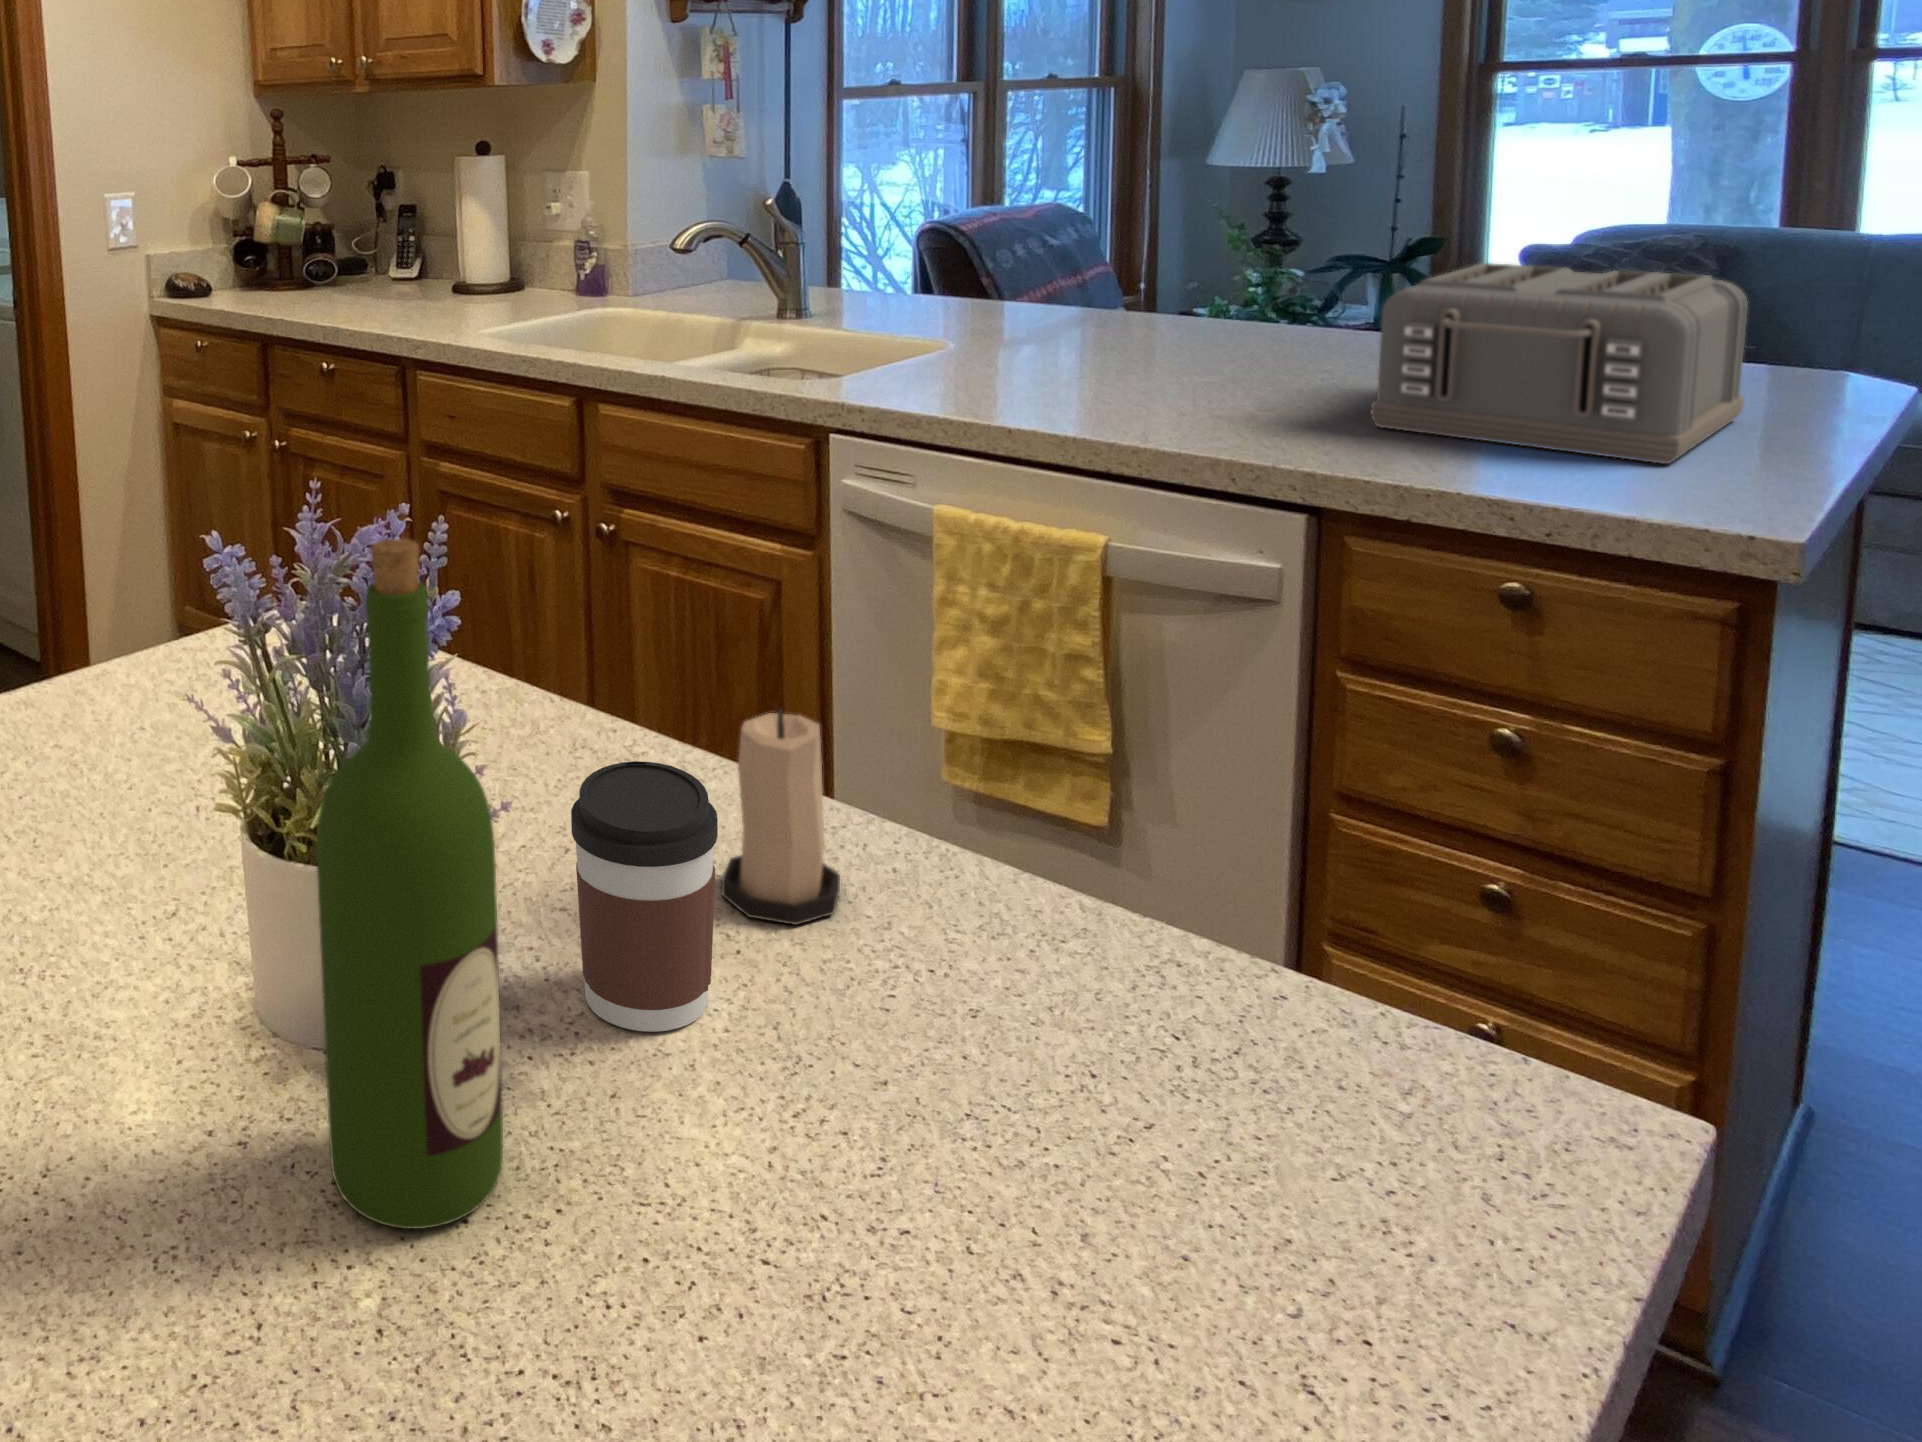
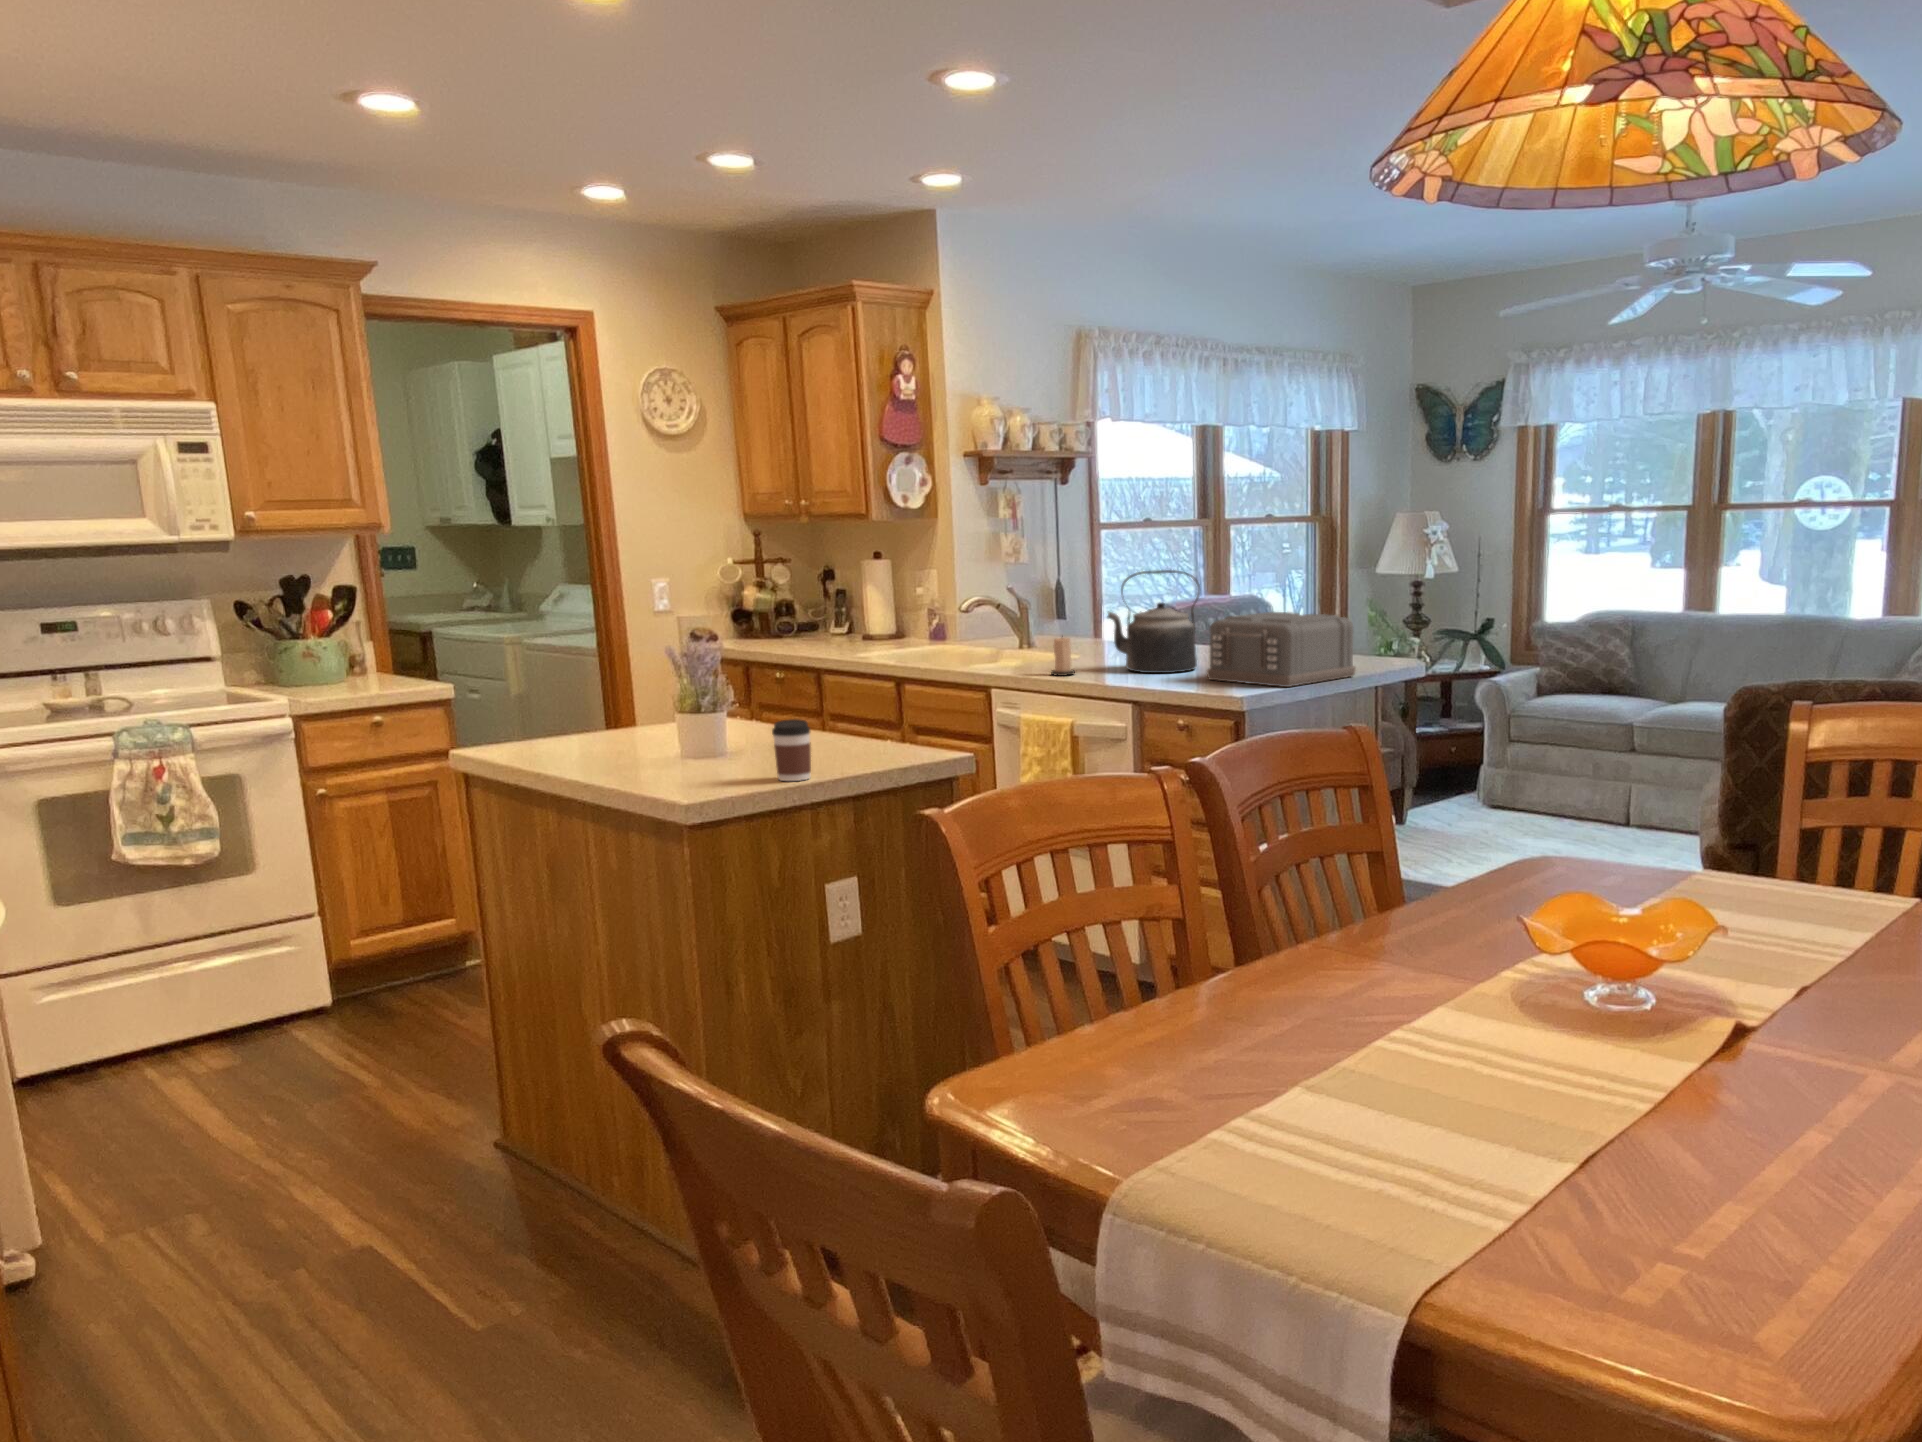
kettle: none [1064,172,1274,398] -> present [1108,570,1200,673]
wine bottle: present [317,538,503,1229] -> none [696,642,743,796]
candle: present [722,710,840,925] -> present [1051,636,1075,676]

